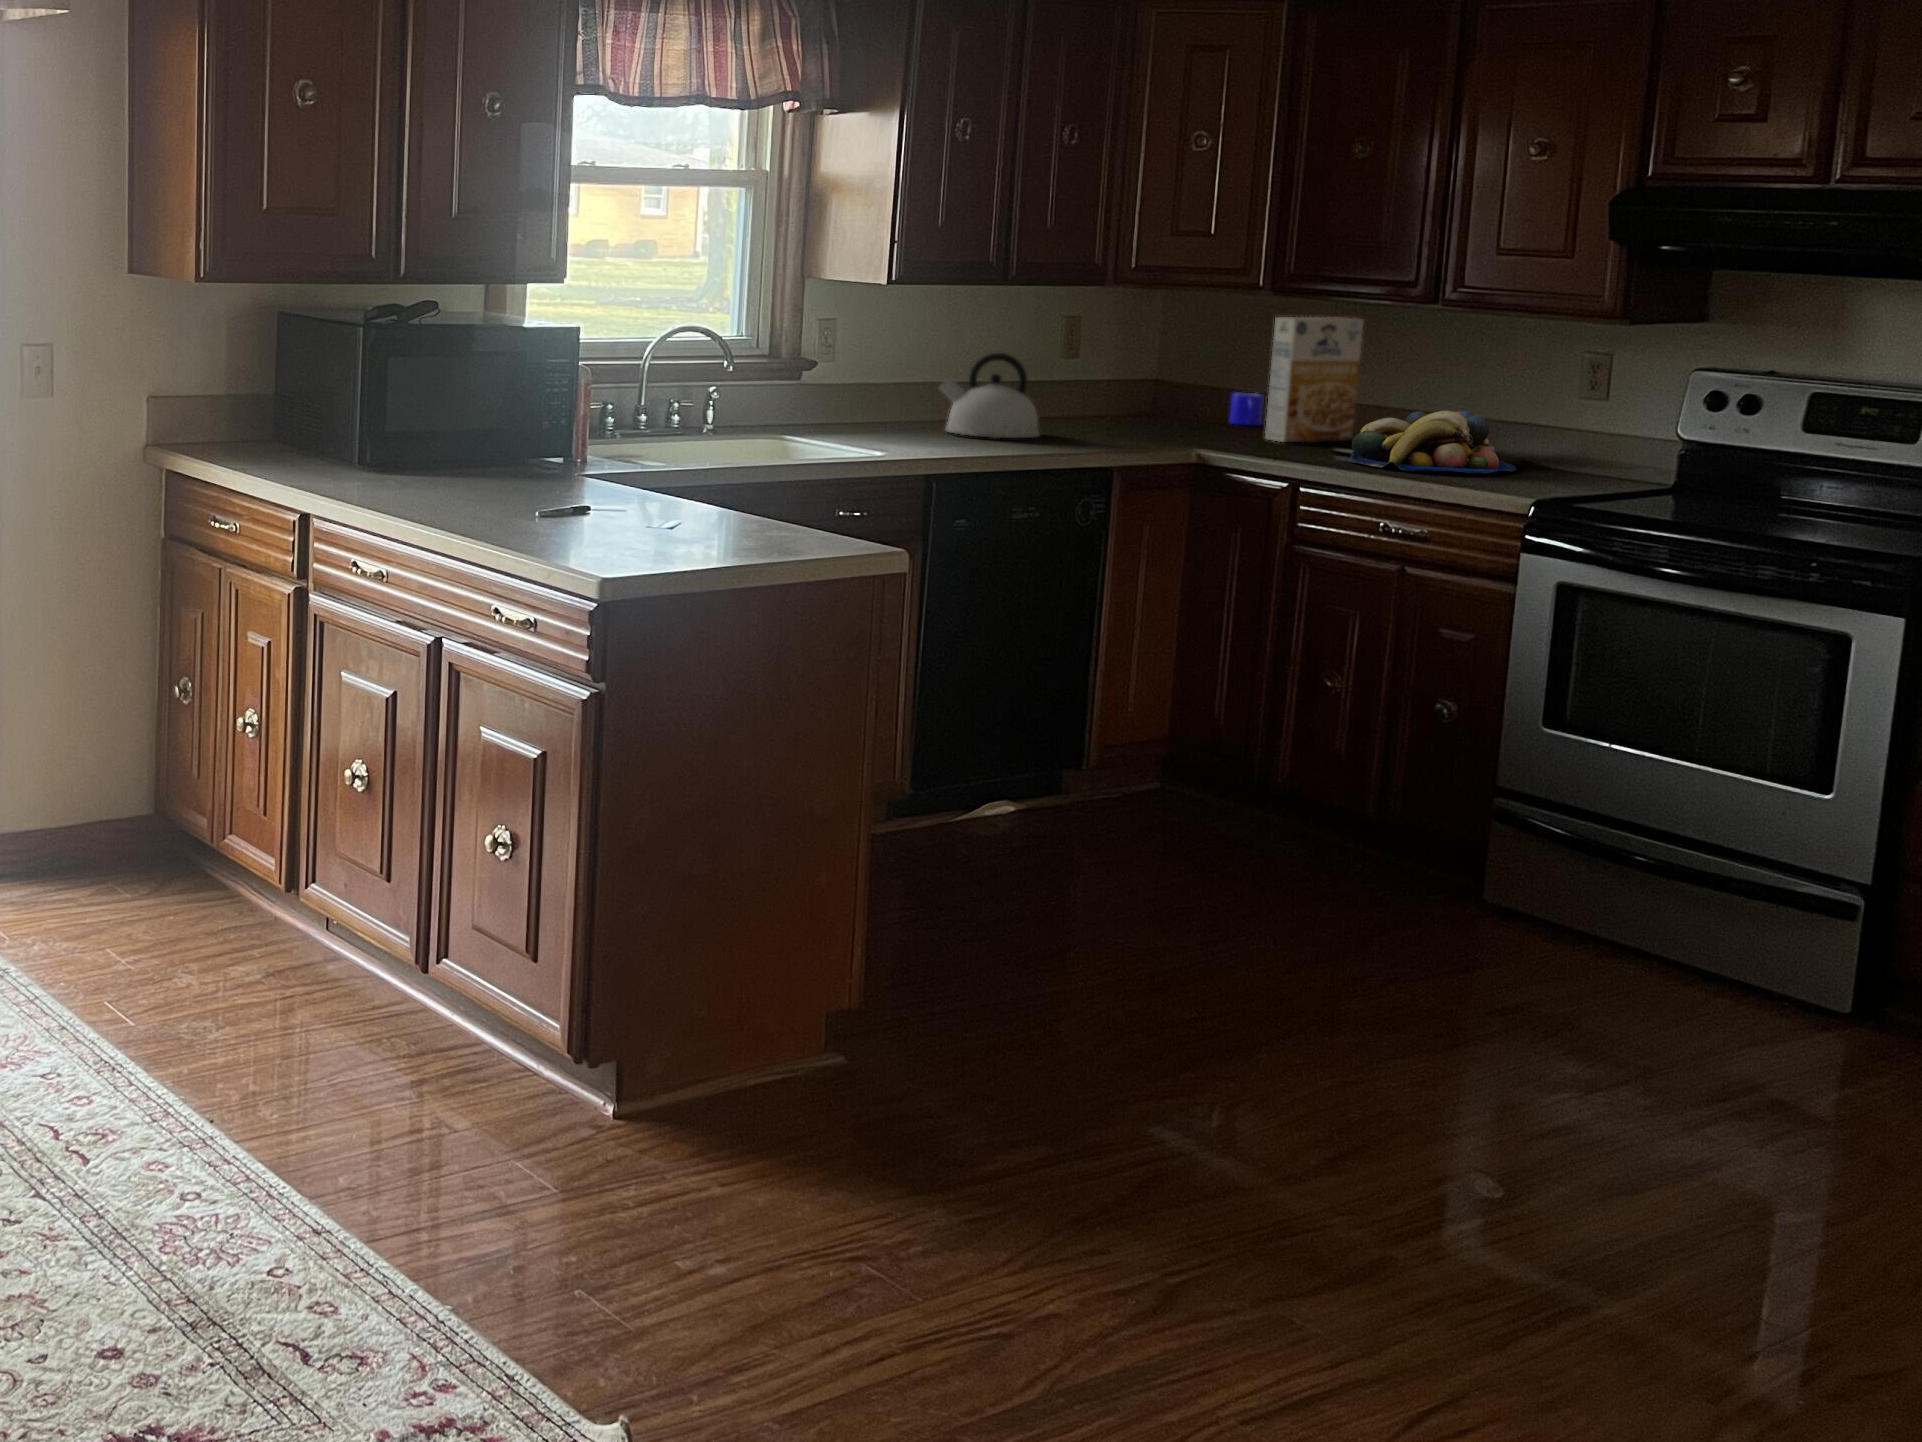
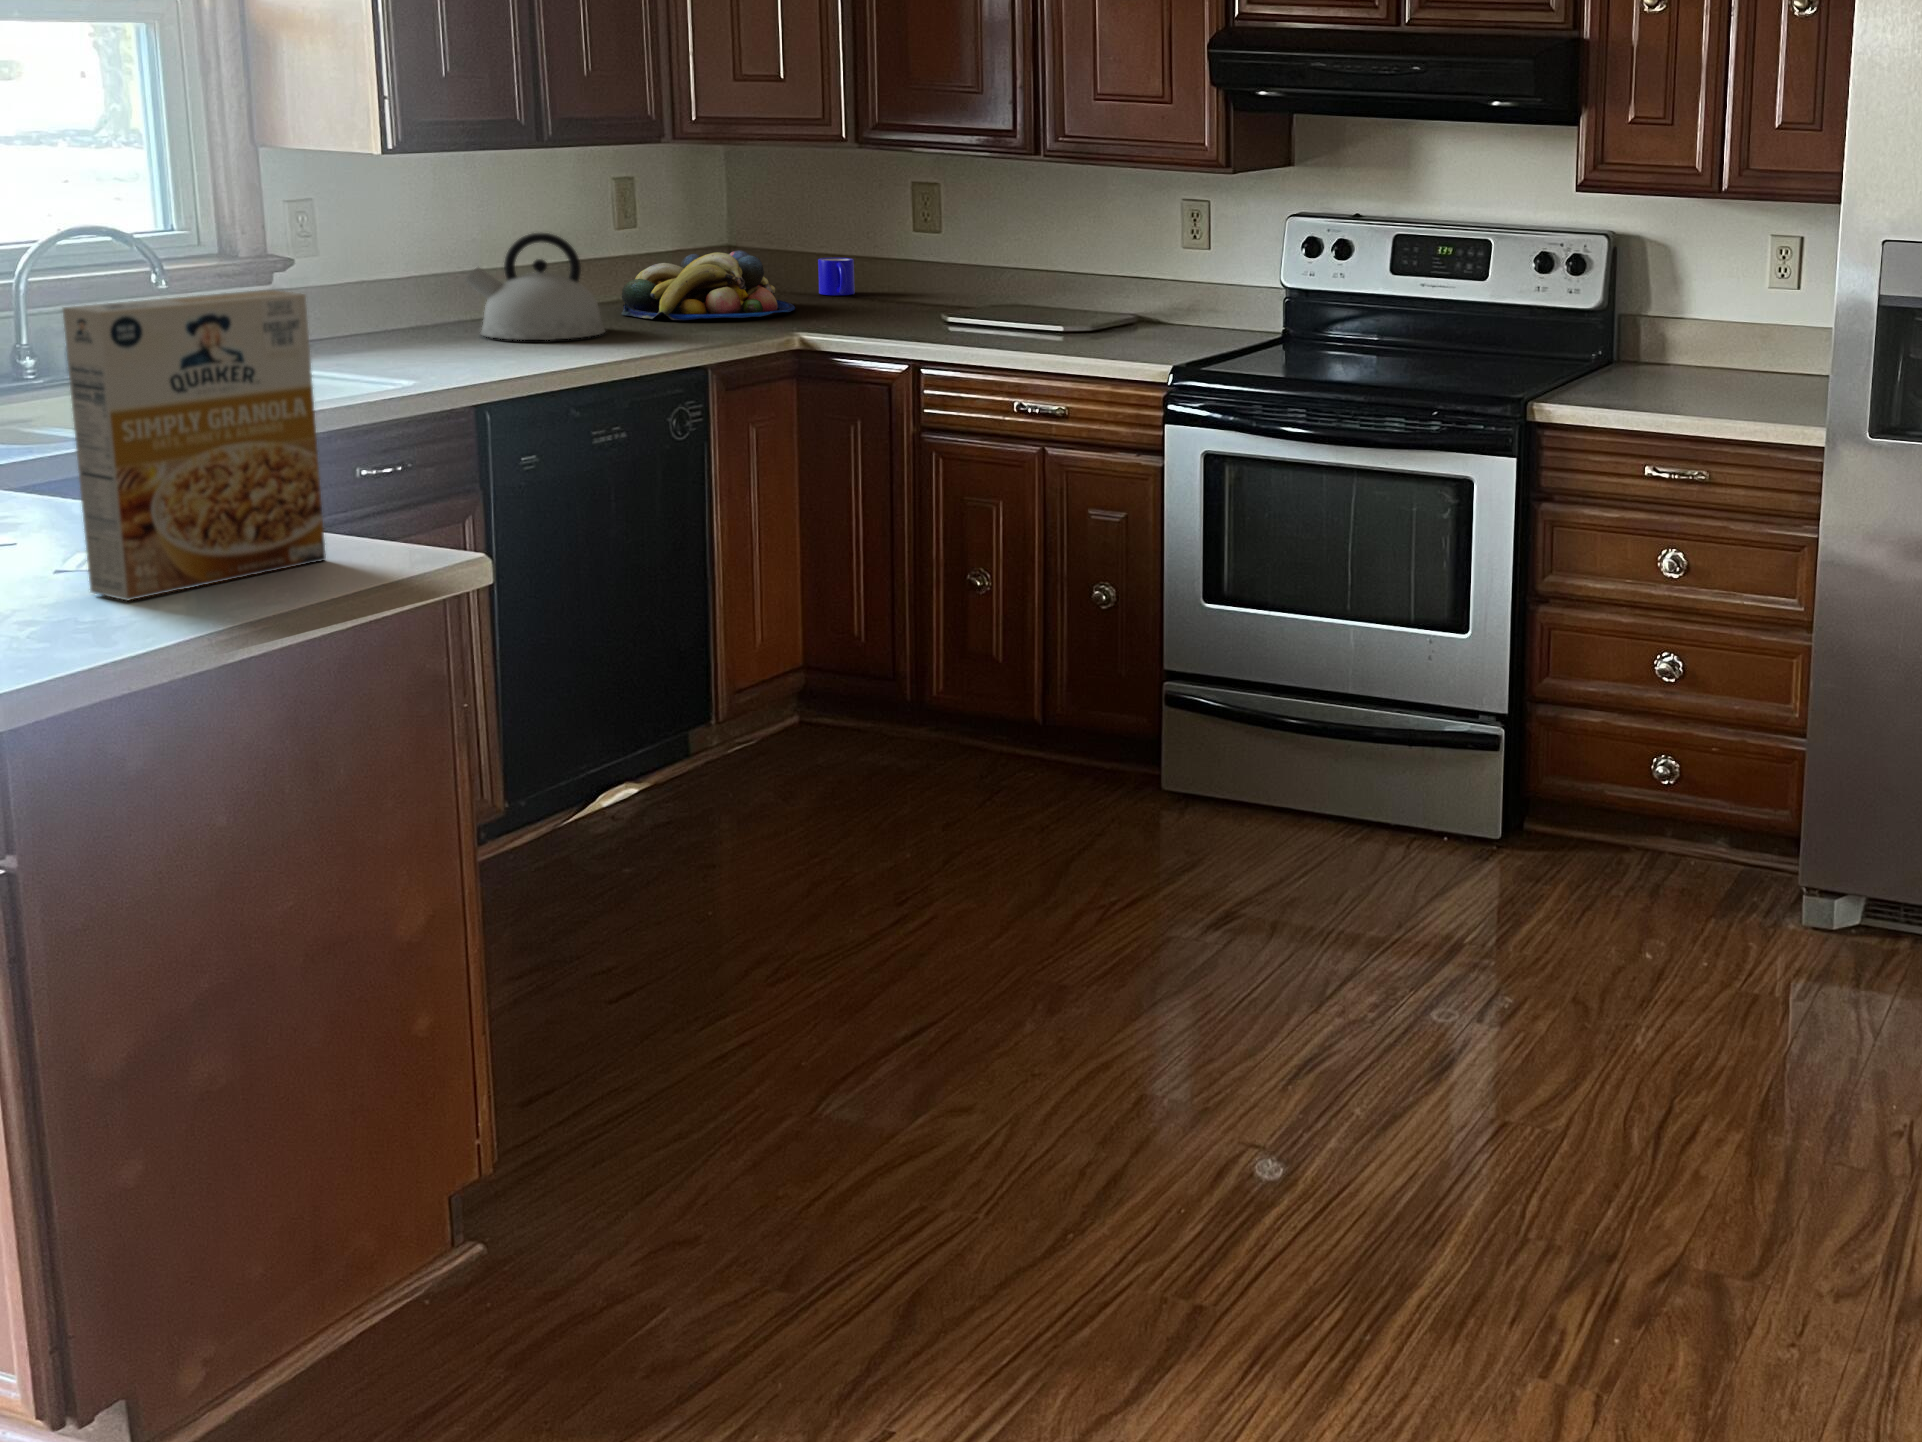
cereal box: present [1265,317,1363,442] -> present [63,290,326,600]
fruit bowl: present [1349,411,1516,473] -> present [622,250,795,320]

